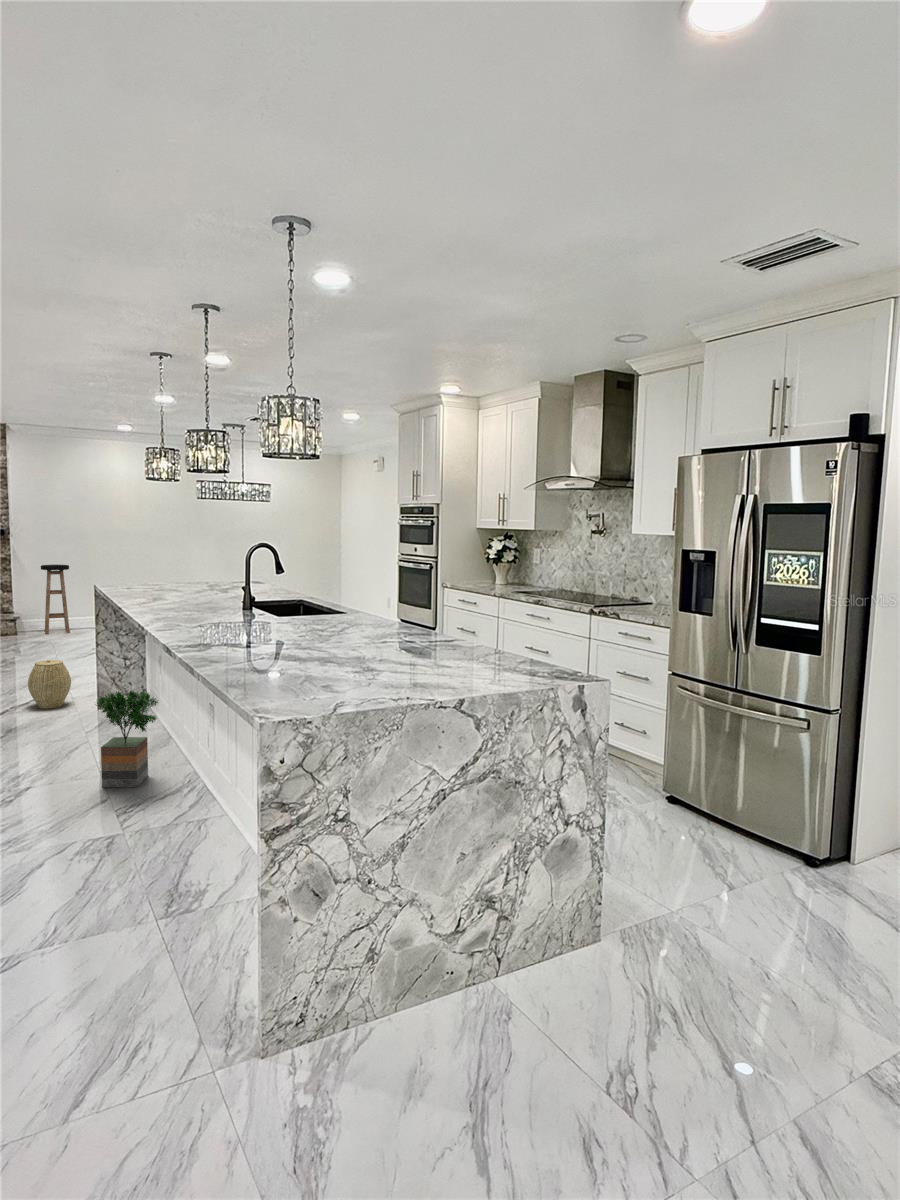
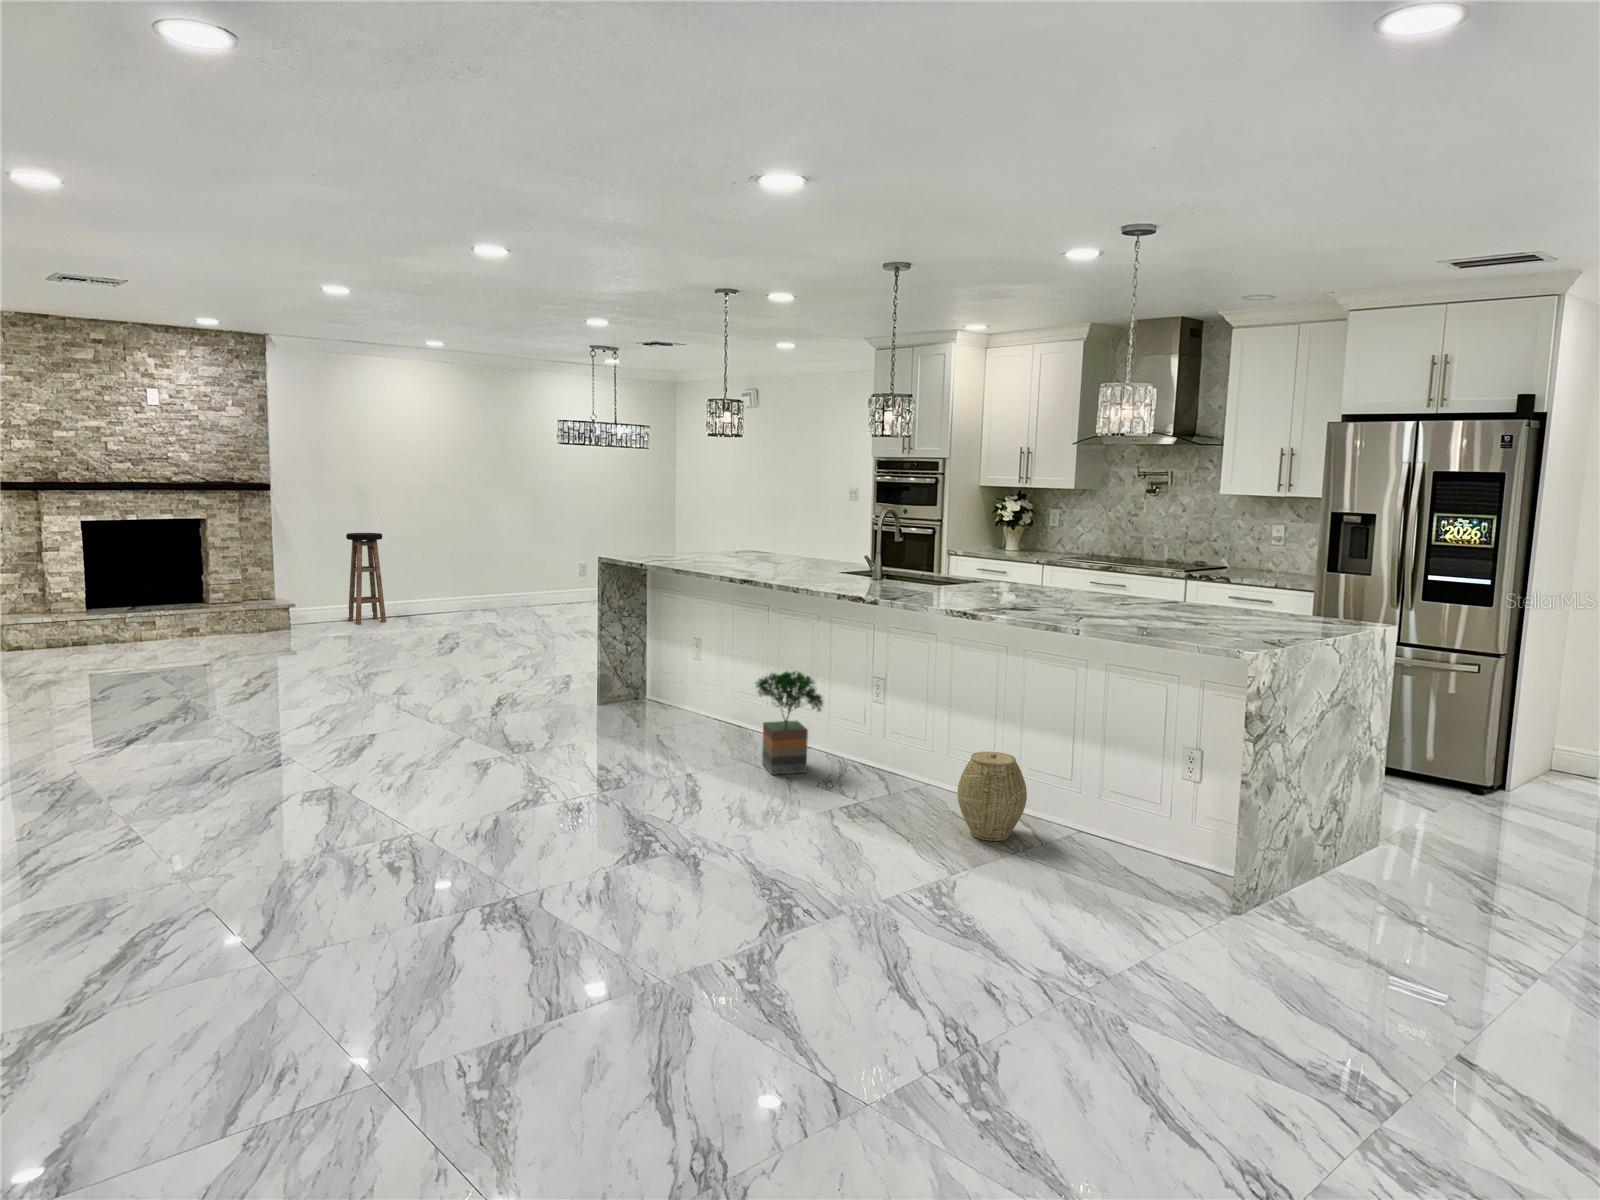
woven basket: present [28,660,71,708] -> present [957,752,1027,841]

